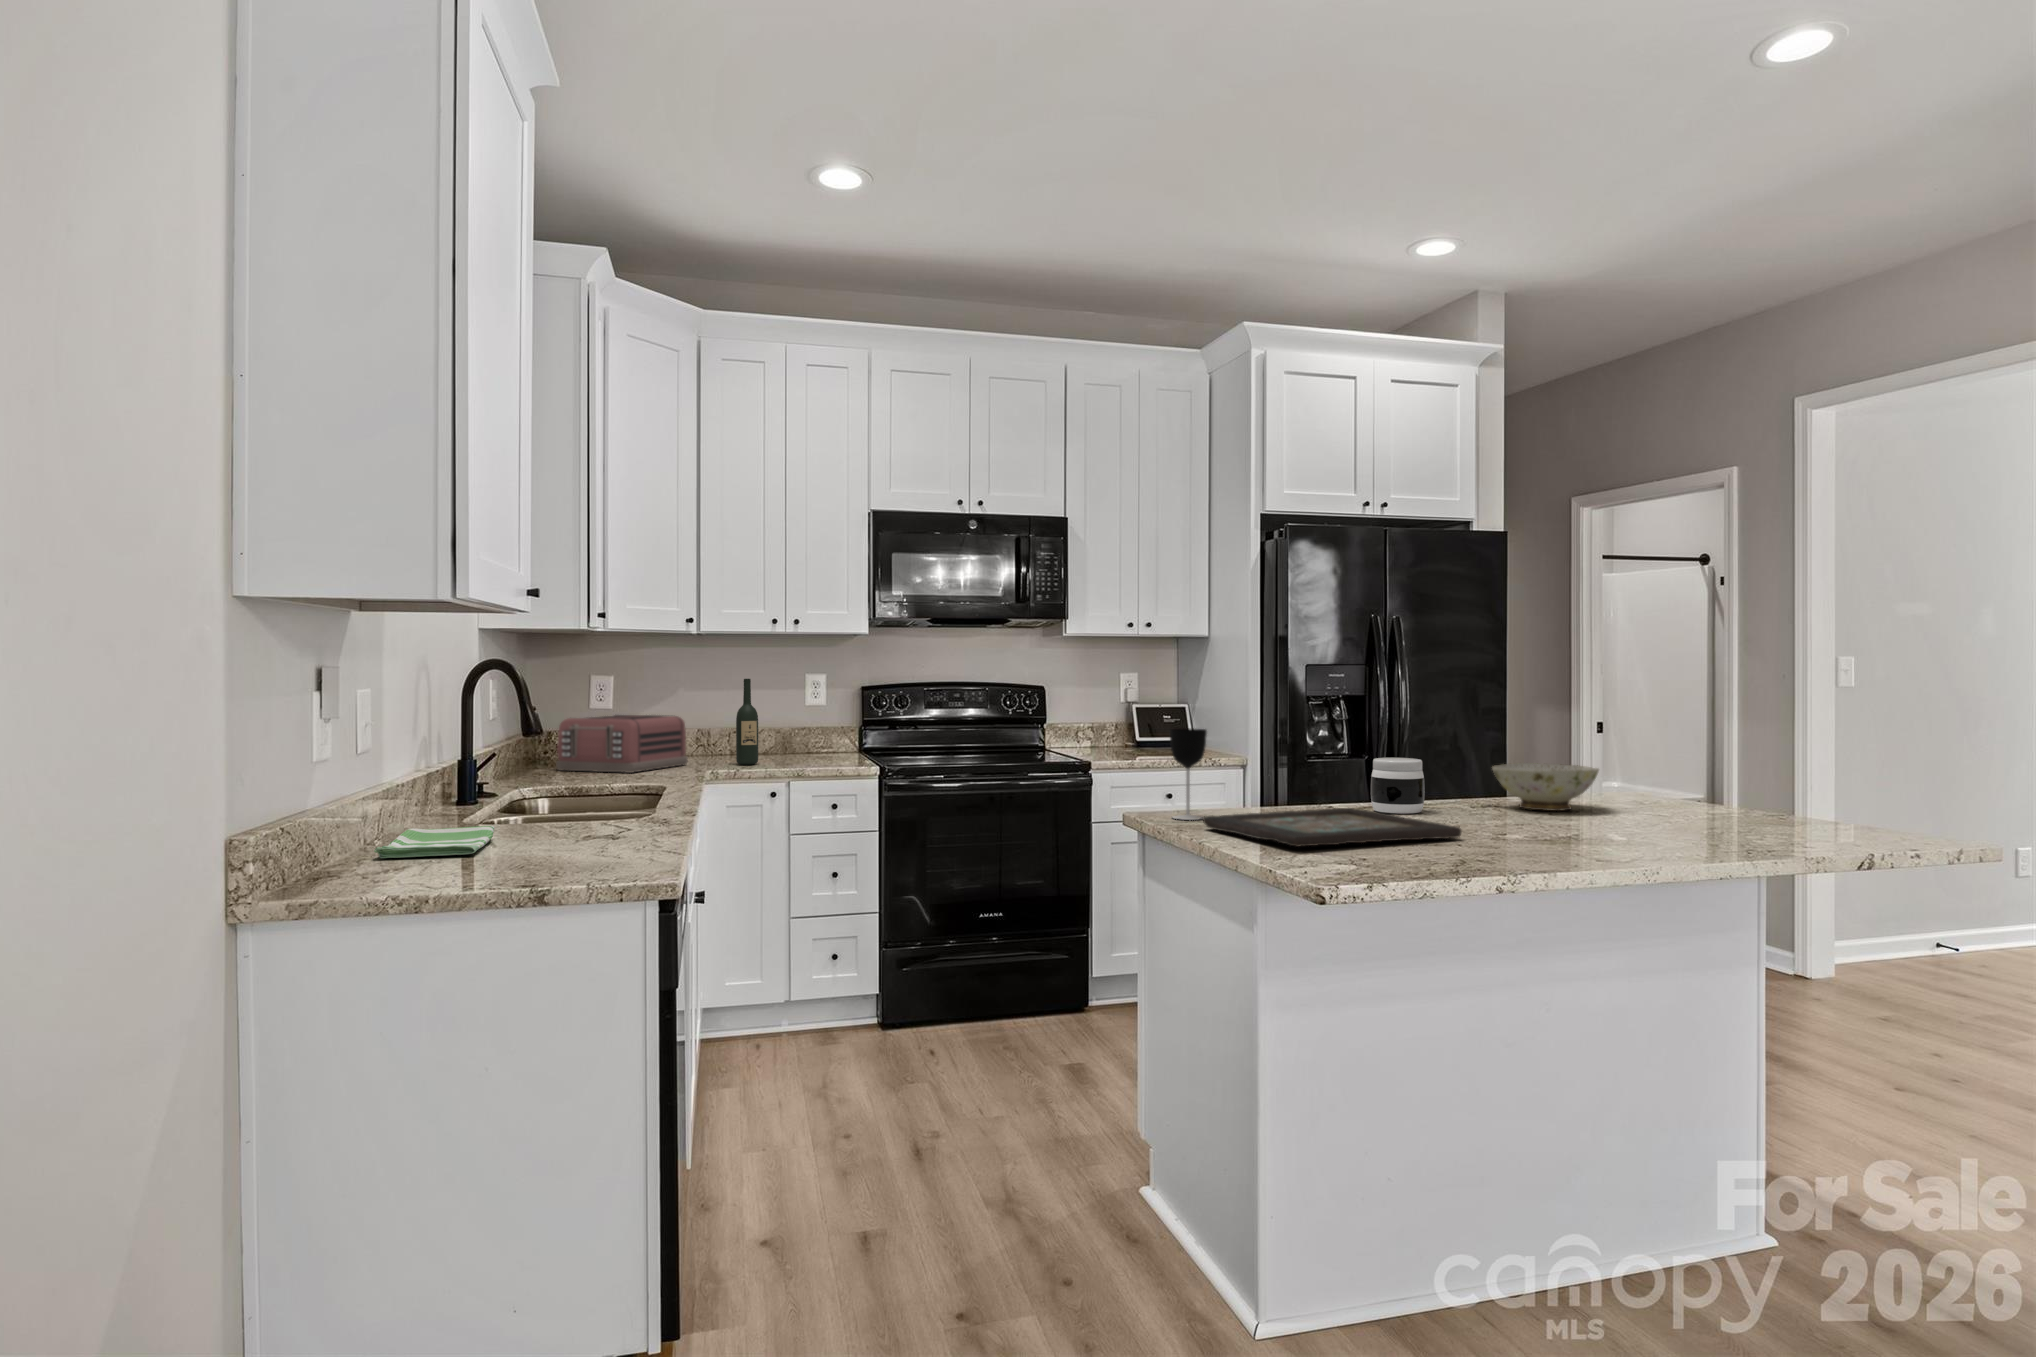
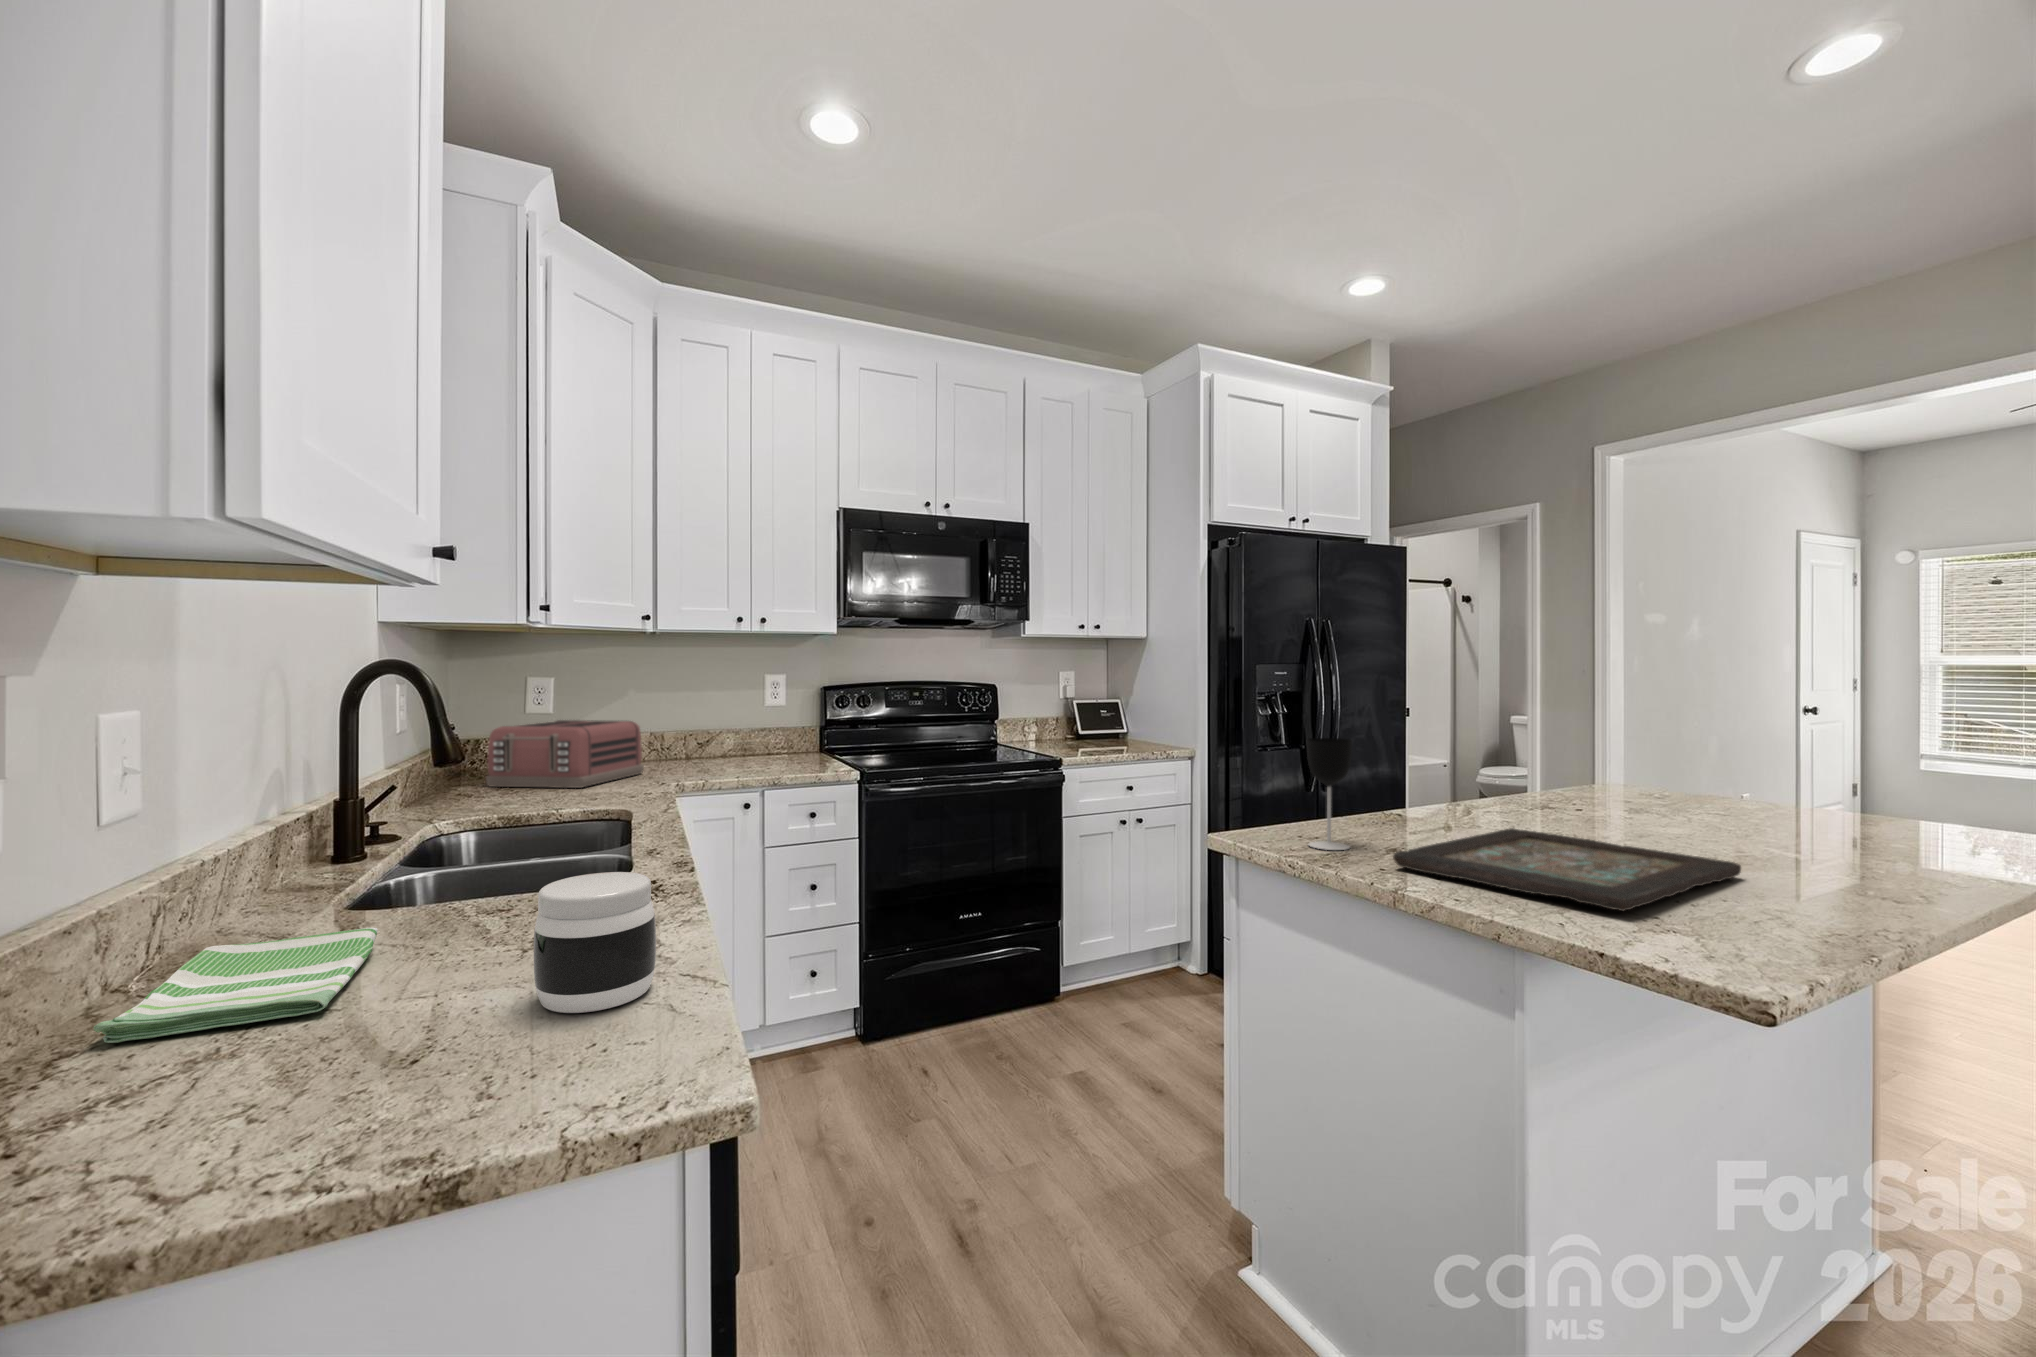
wine bottle: present [736,679,758,765] -> none [698,680,723,772]
jar: present [1371,758,1424,814] -> present [534,872,656,1013]
ceramic bowl: present [1492,763,1599,811] -> none [1596,765,1728,819]

